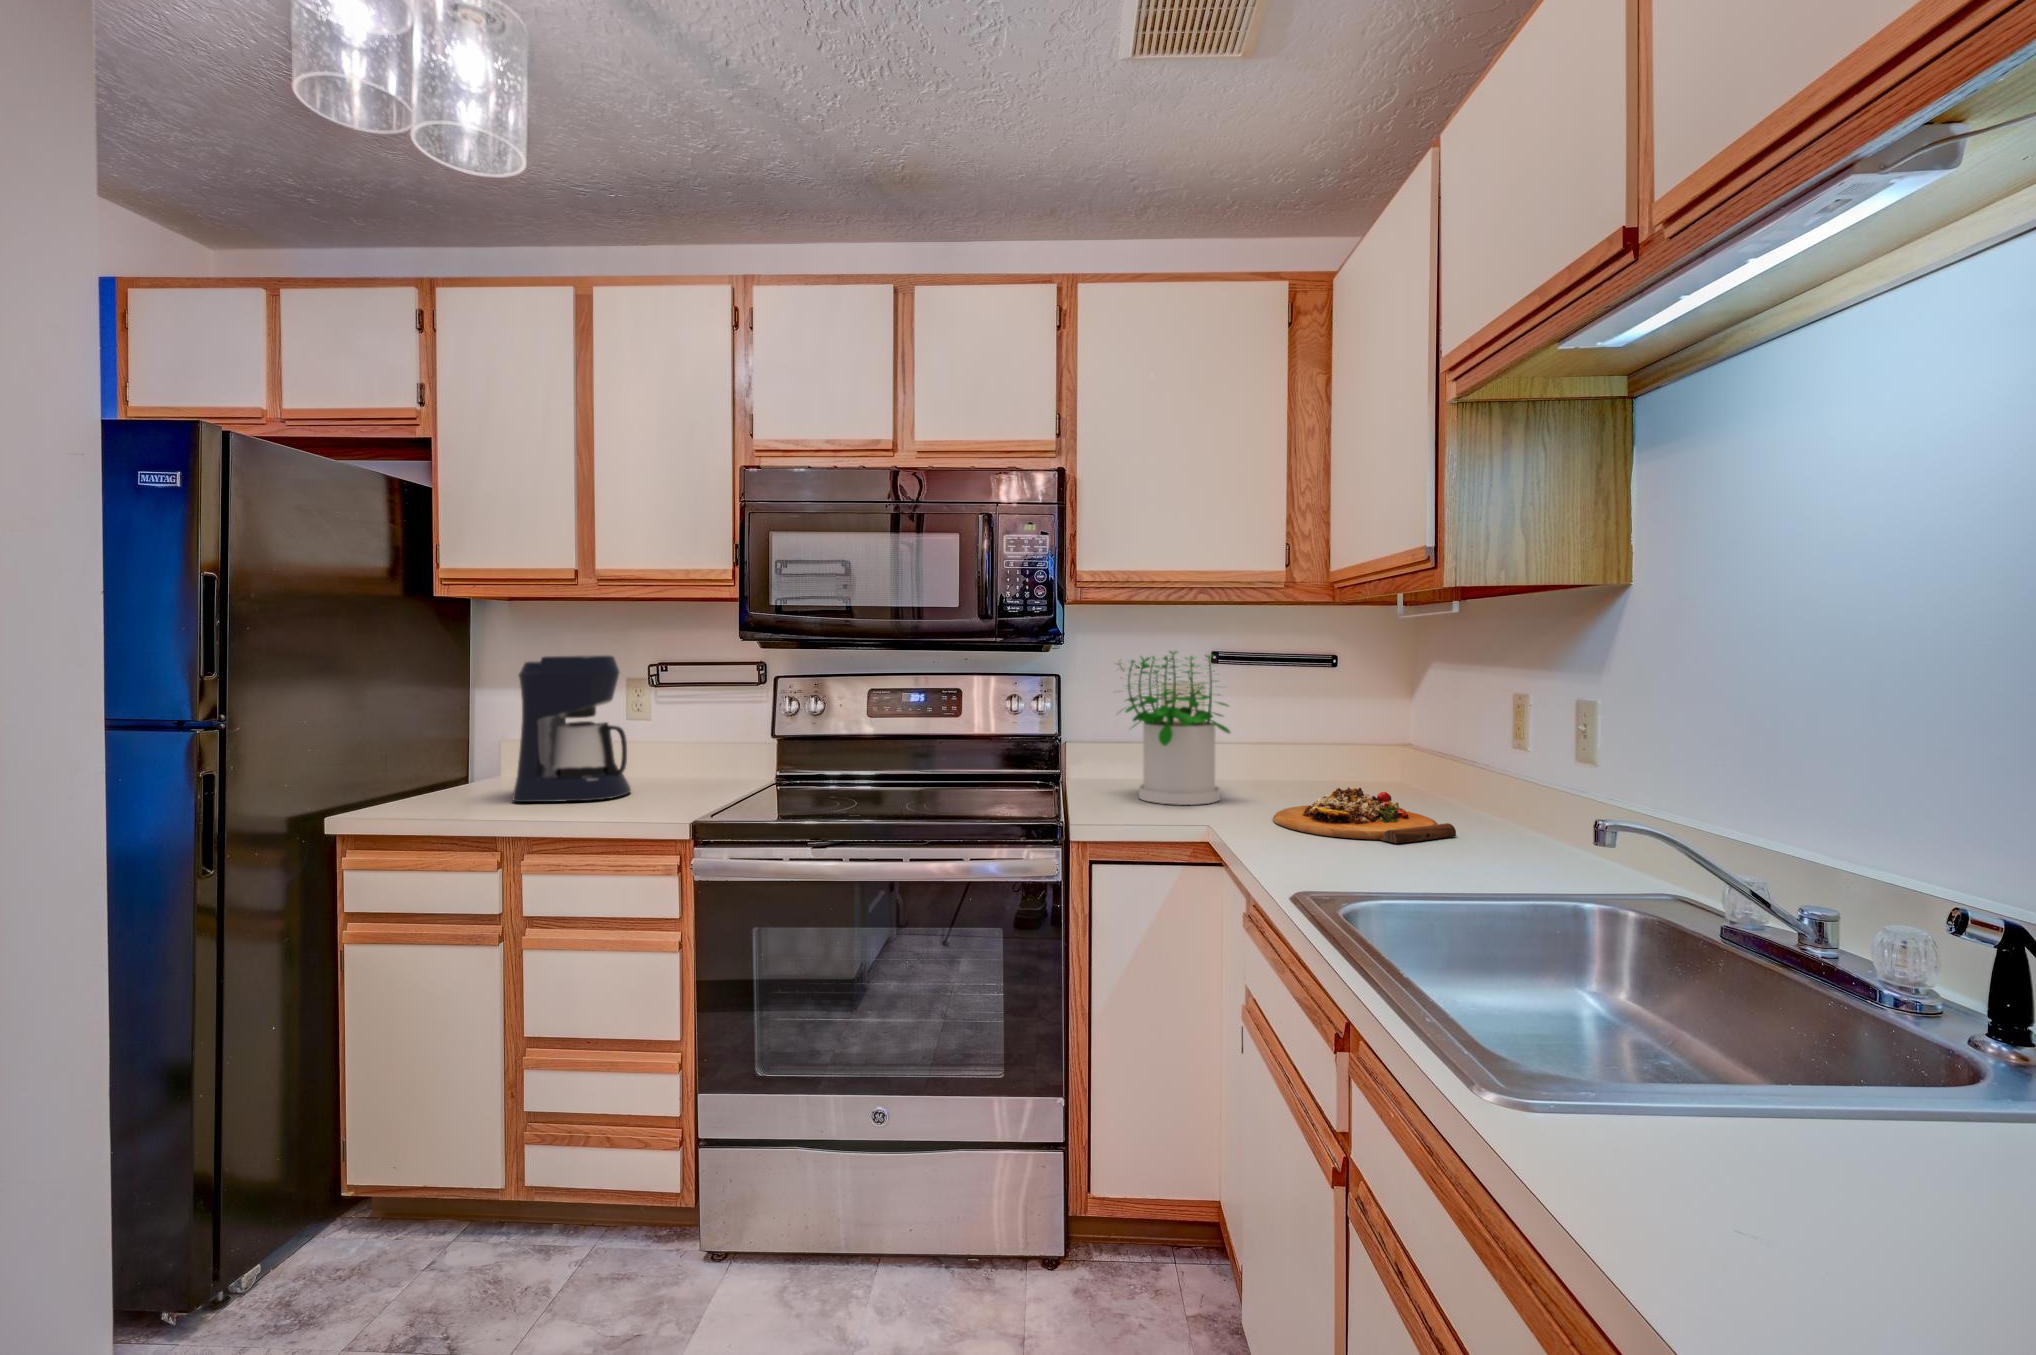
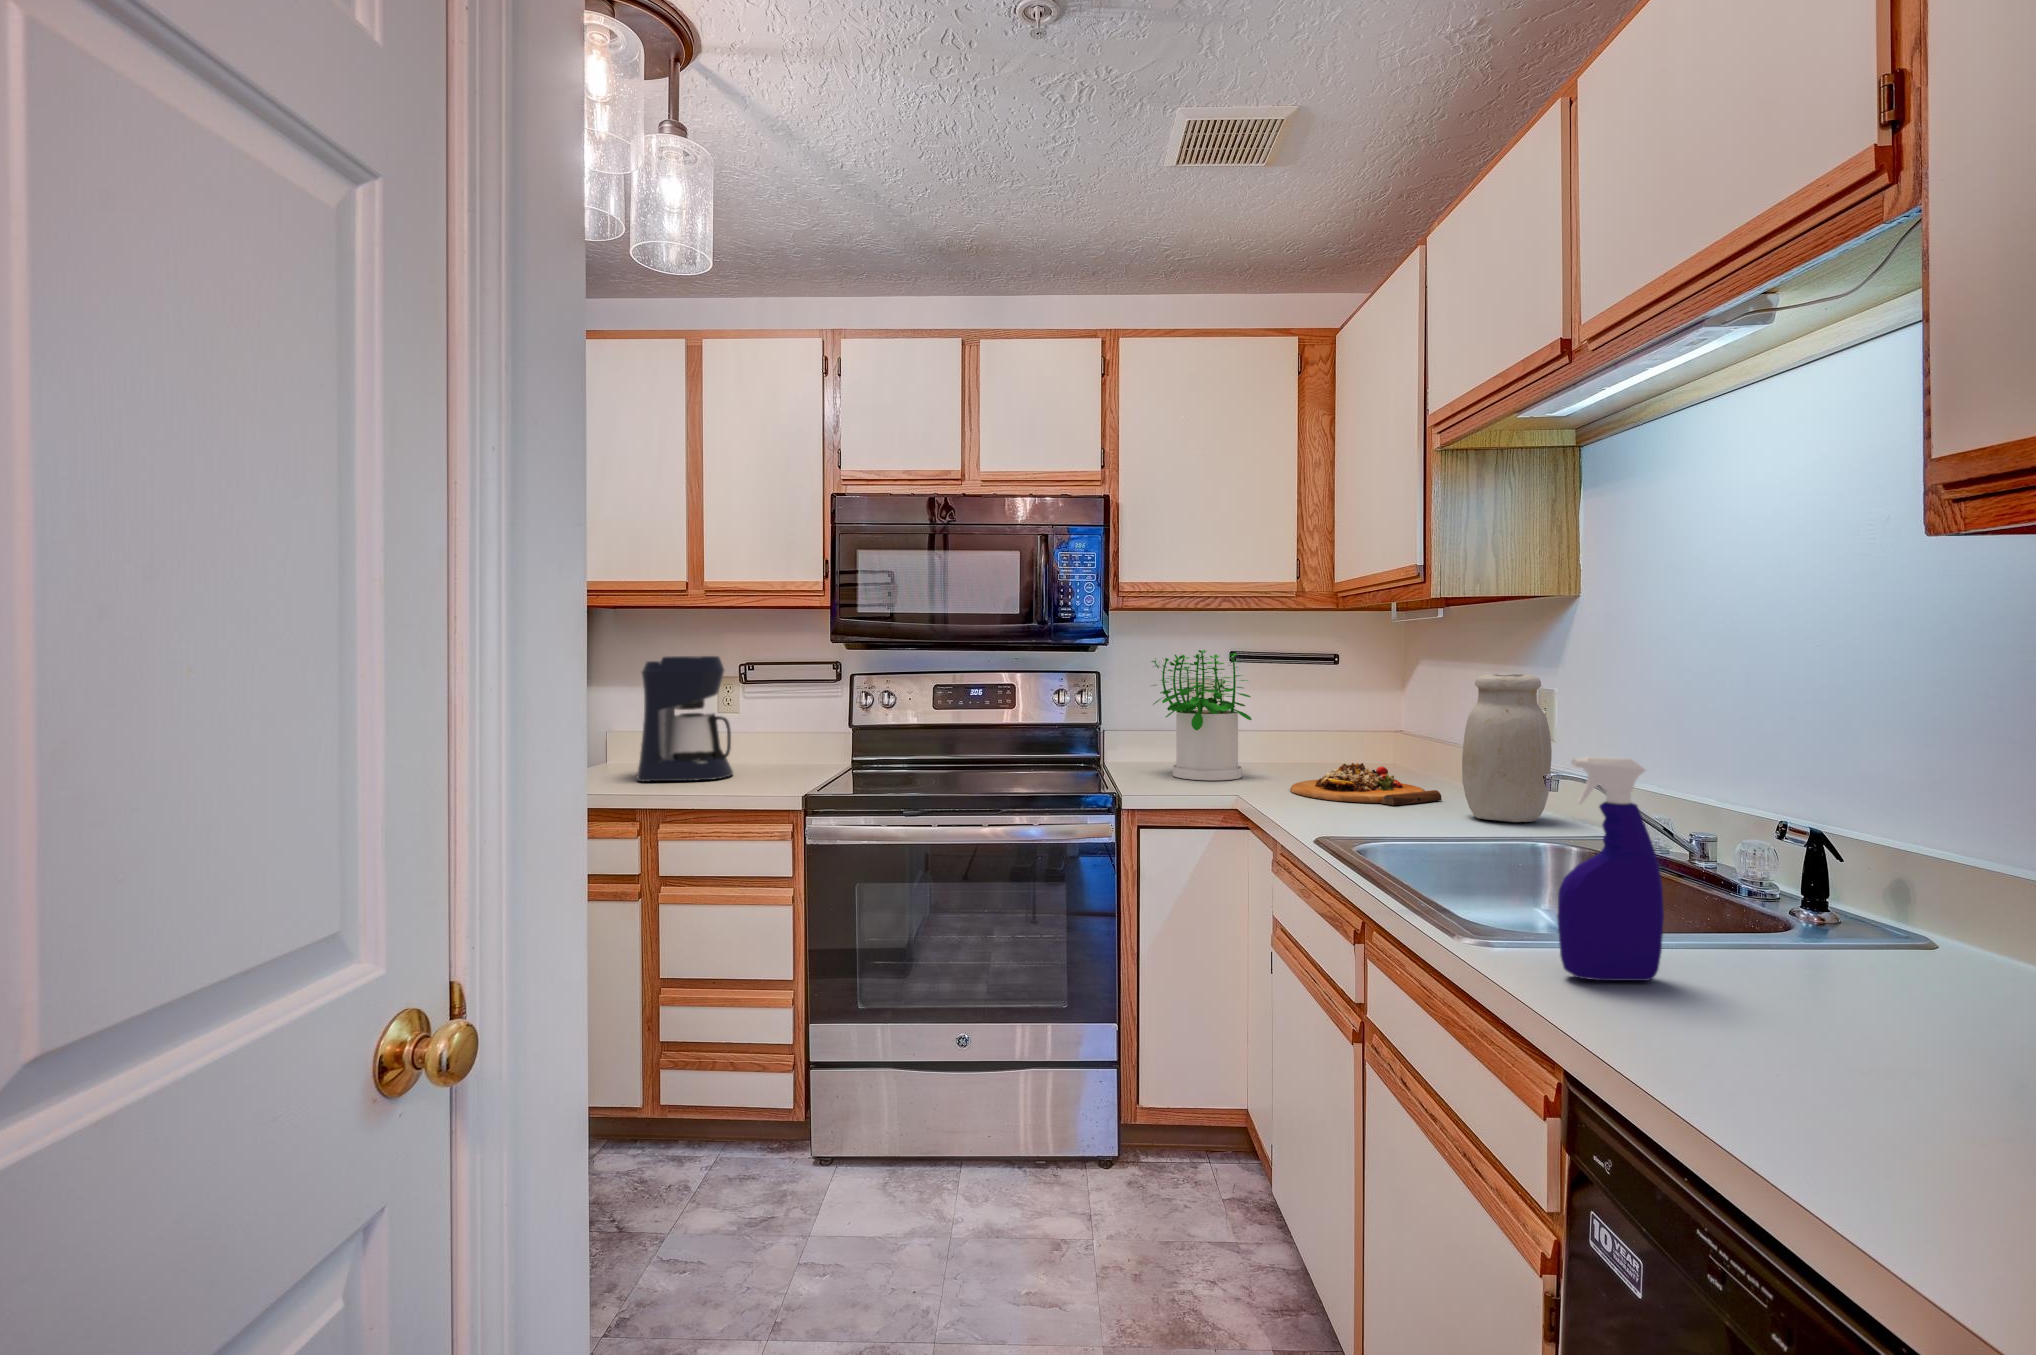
jar: none [1482,683,1597,872] -> present [1462,674,1552,822]
spray bottle: none [1640,834,1819,1201] -> present [1557,757,1664,981]

